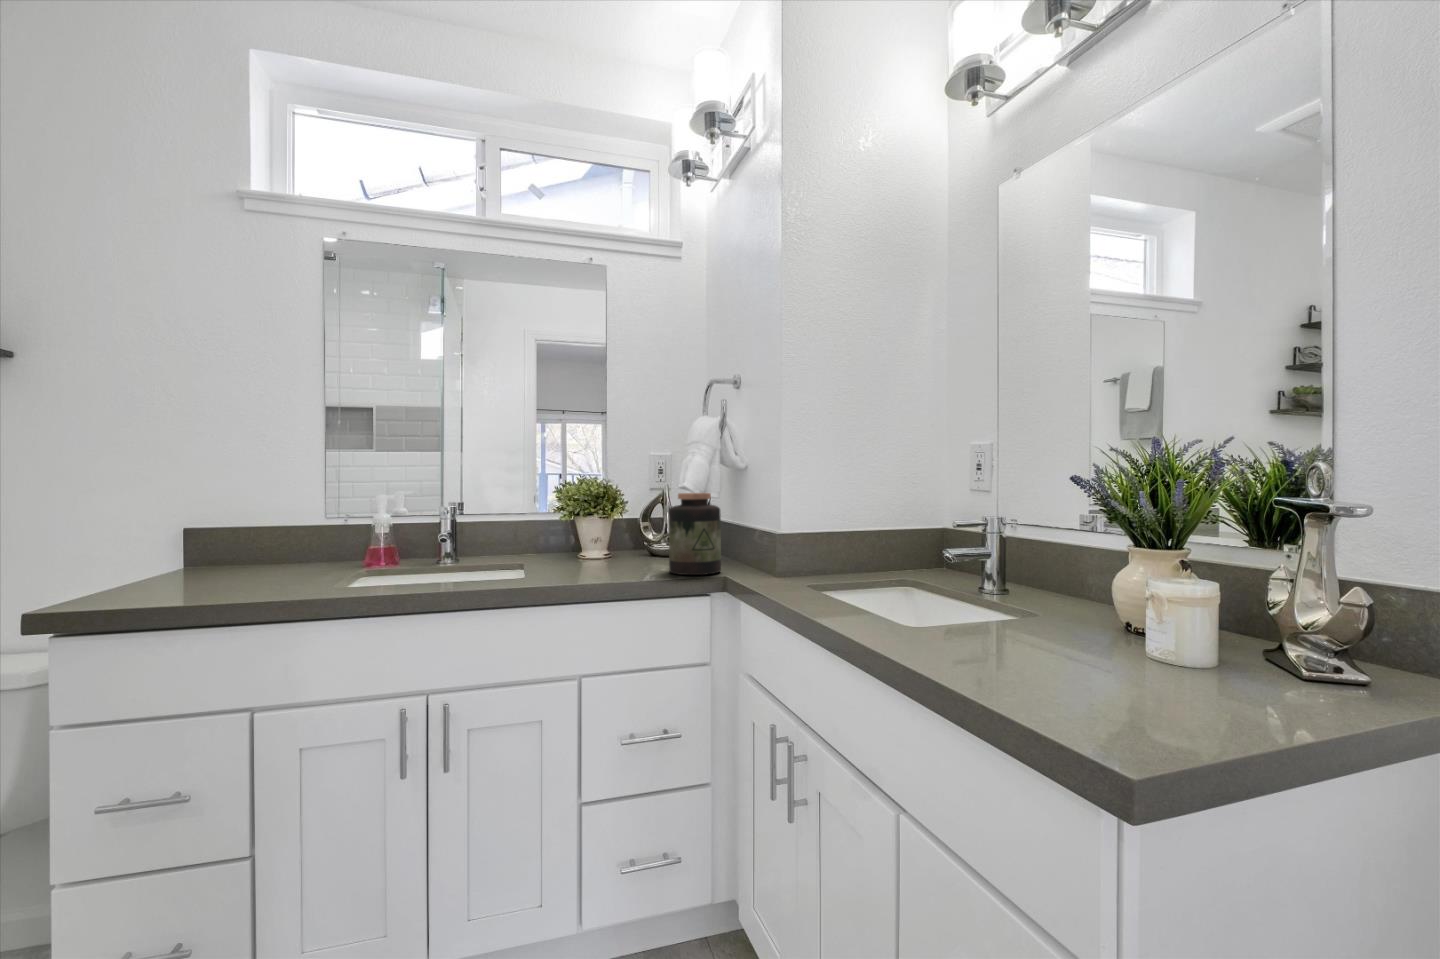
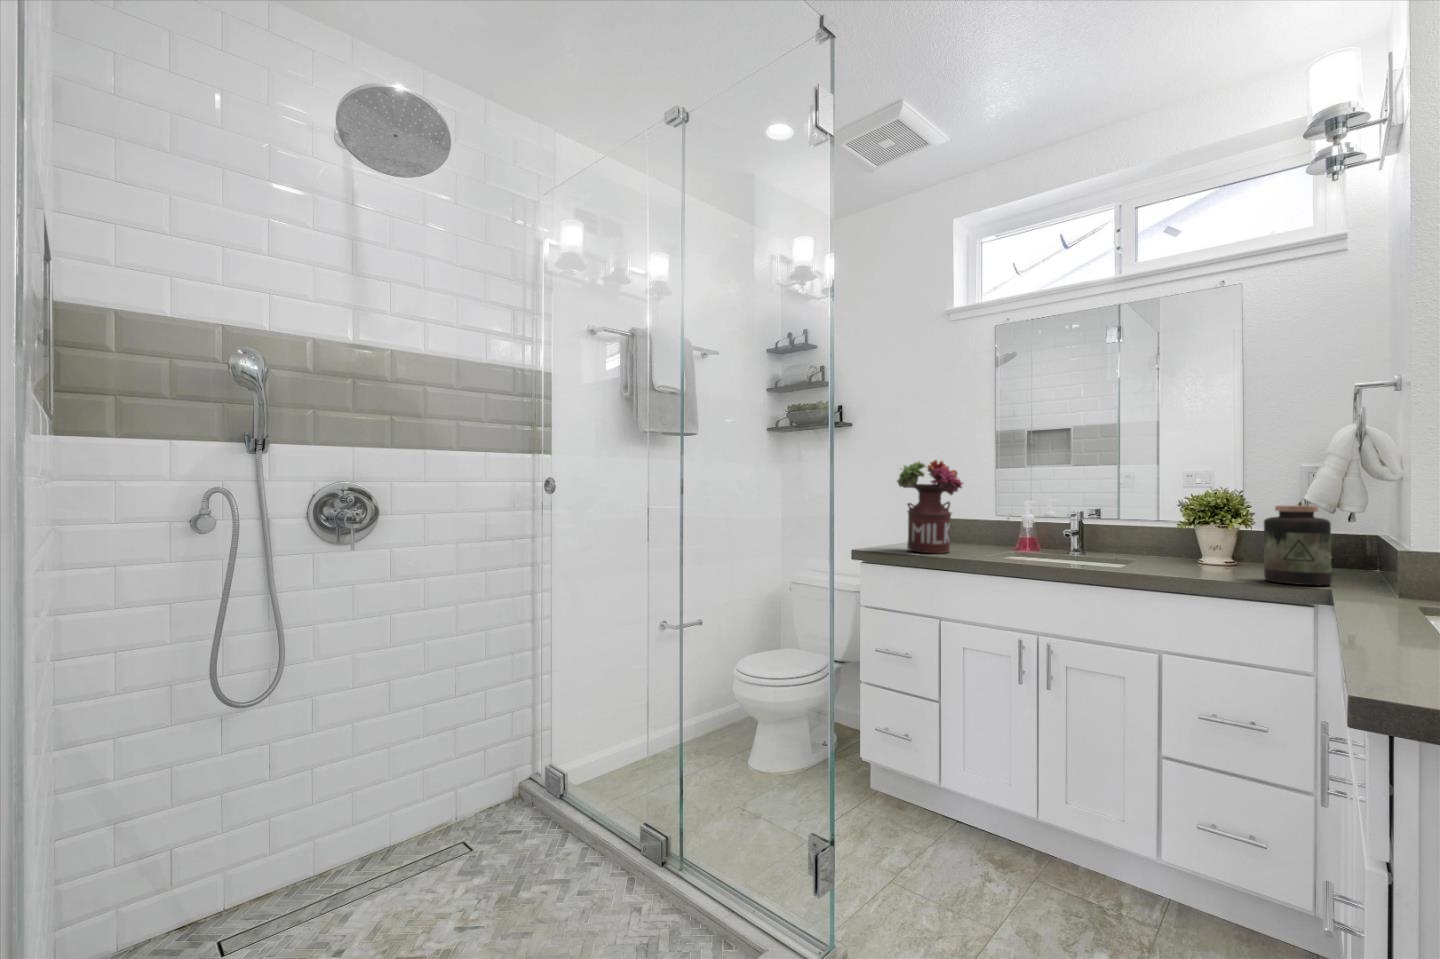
flower arrangement: none [141,428,289,594] -> present [897,460,963,553]

